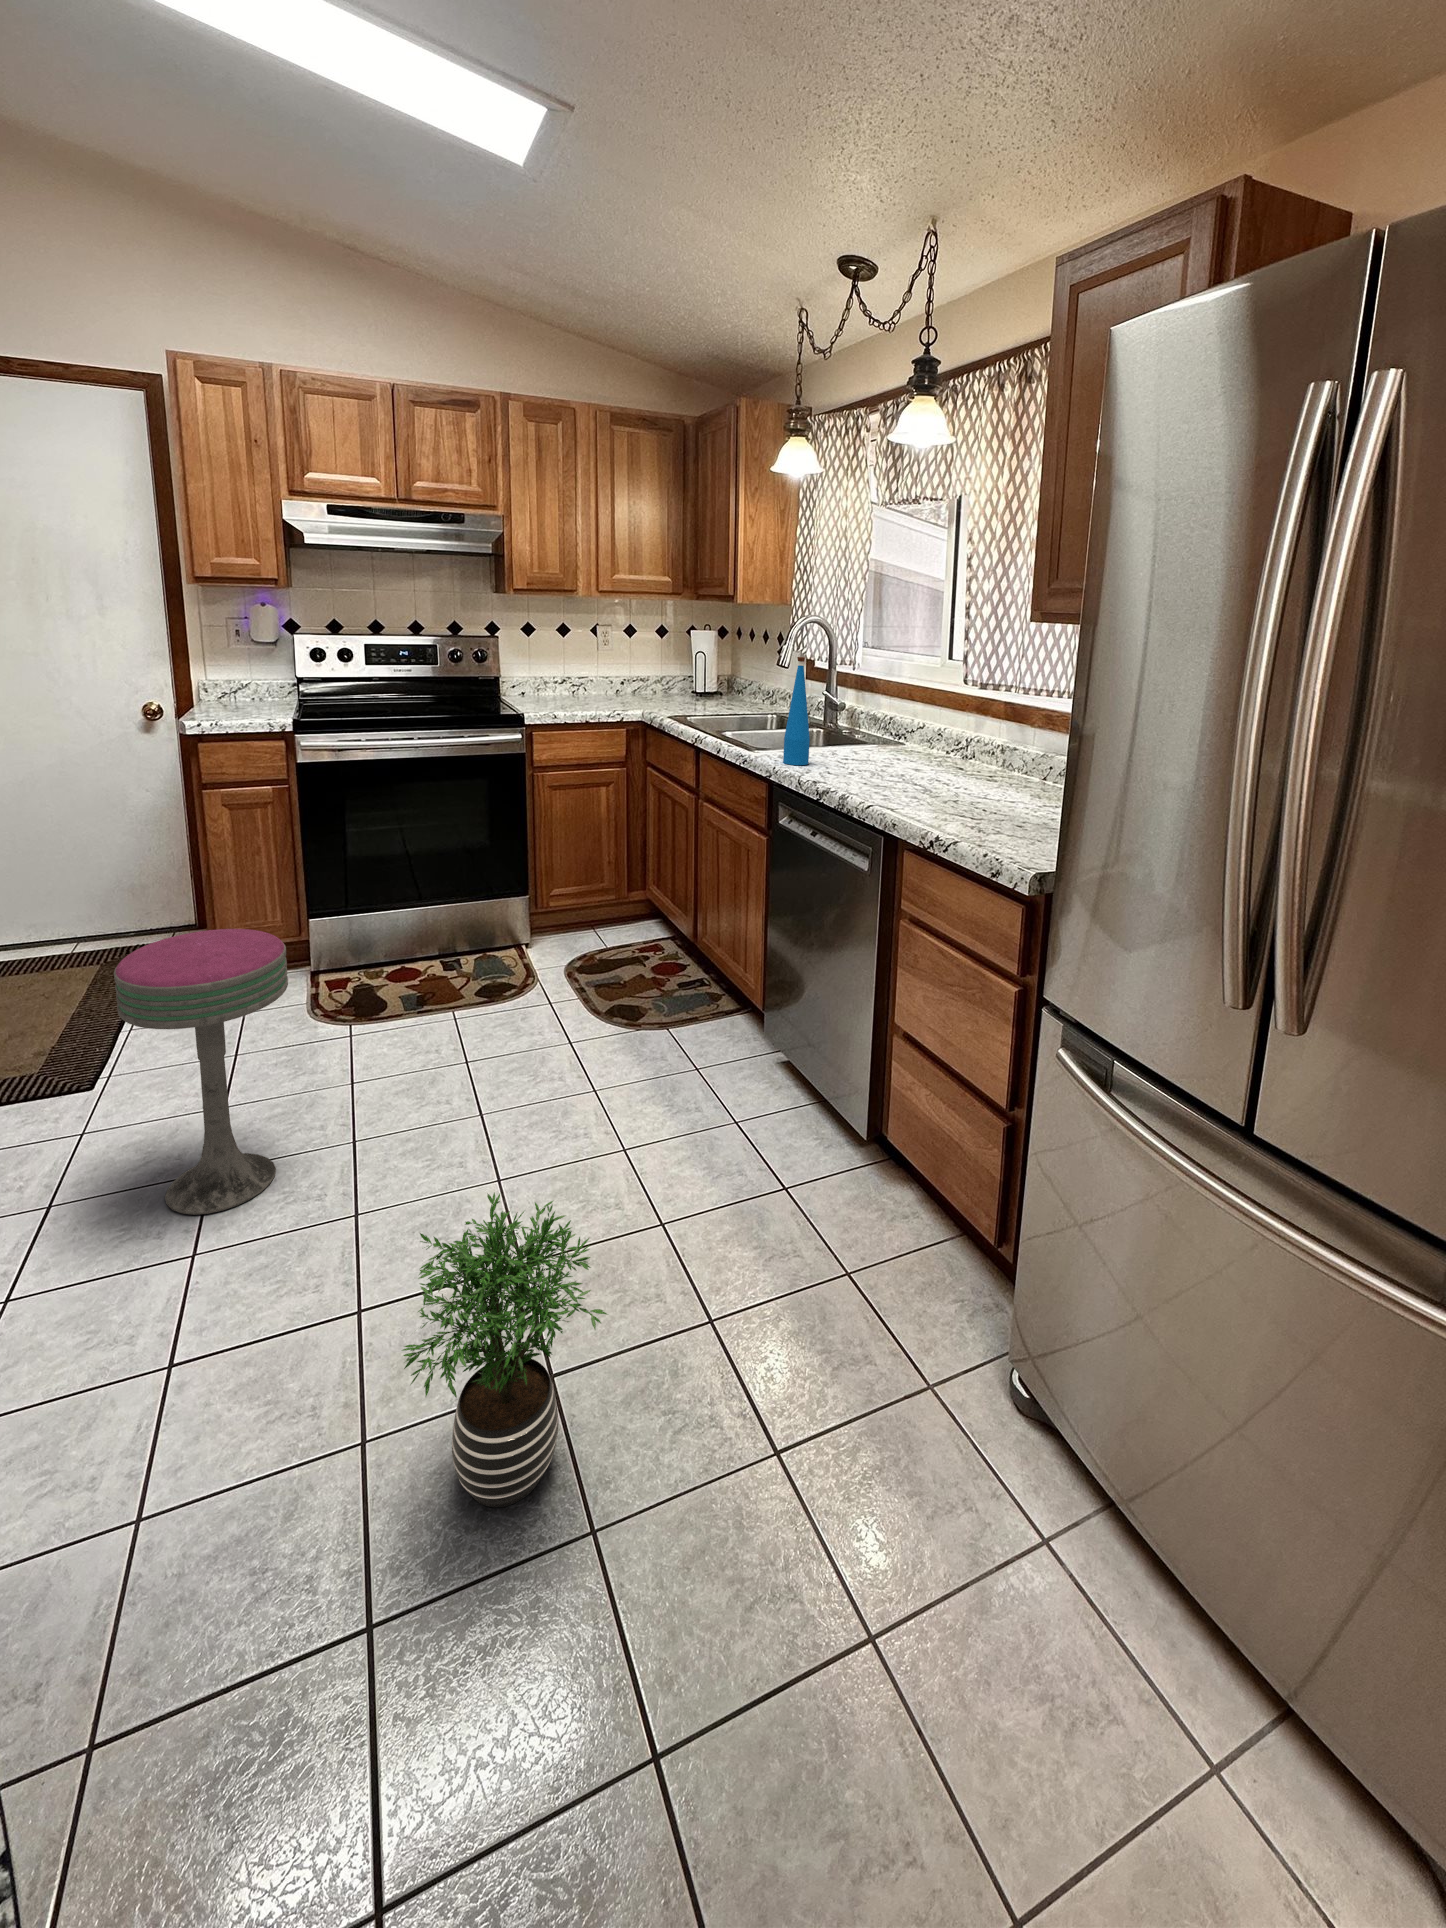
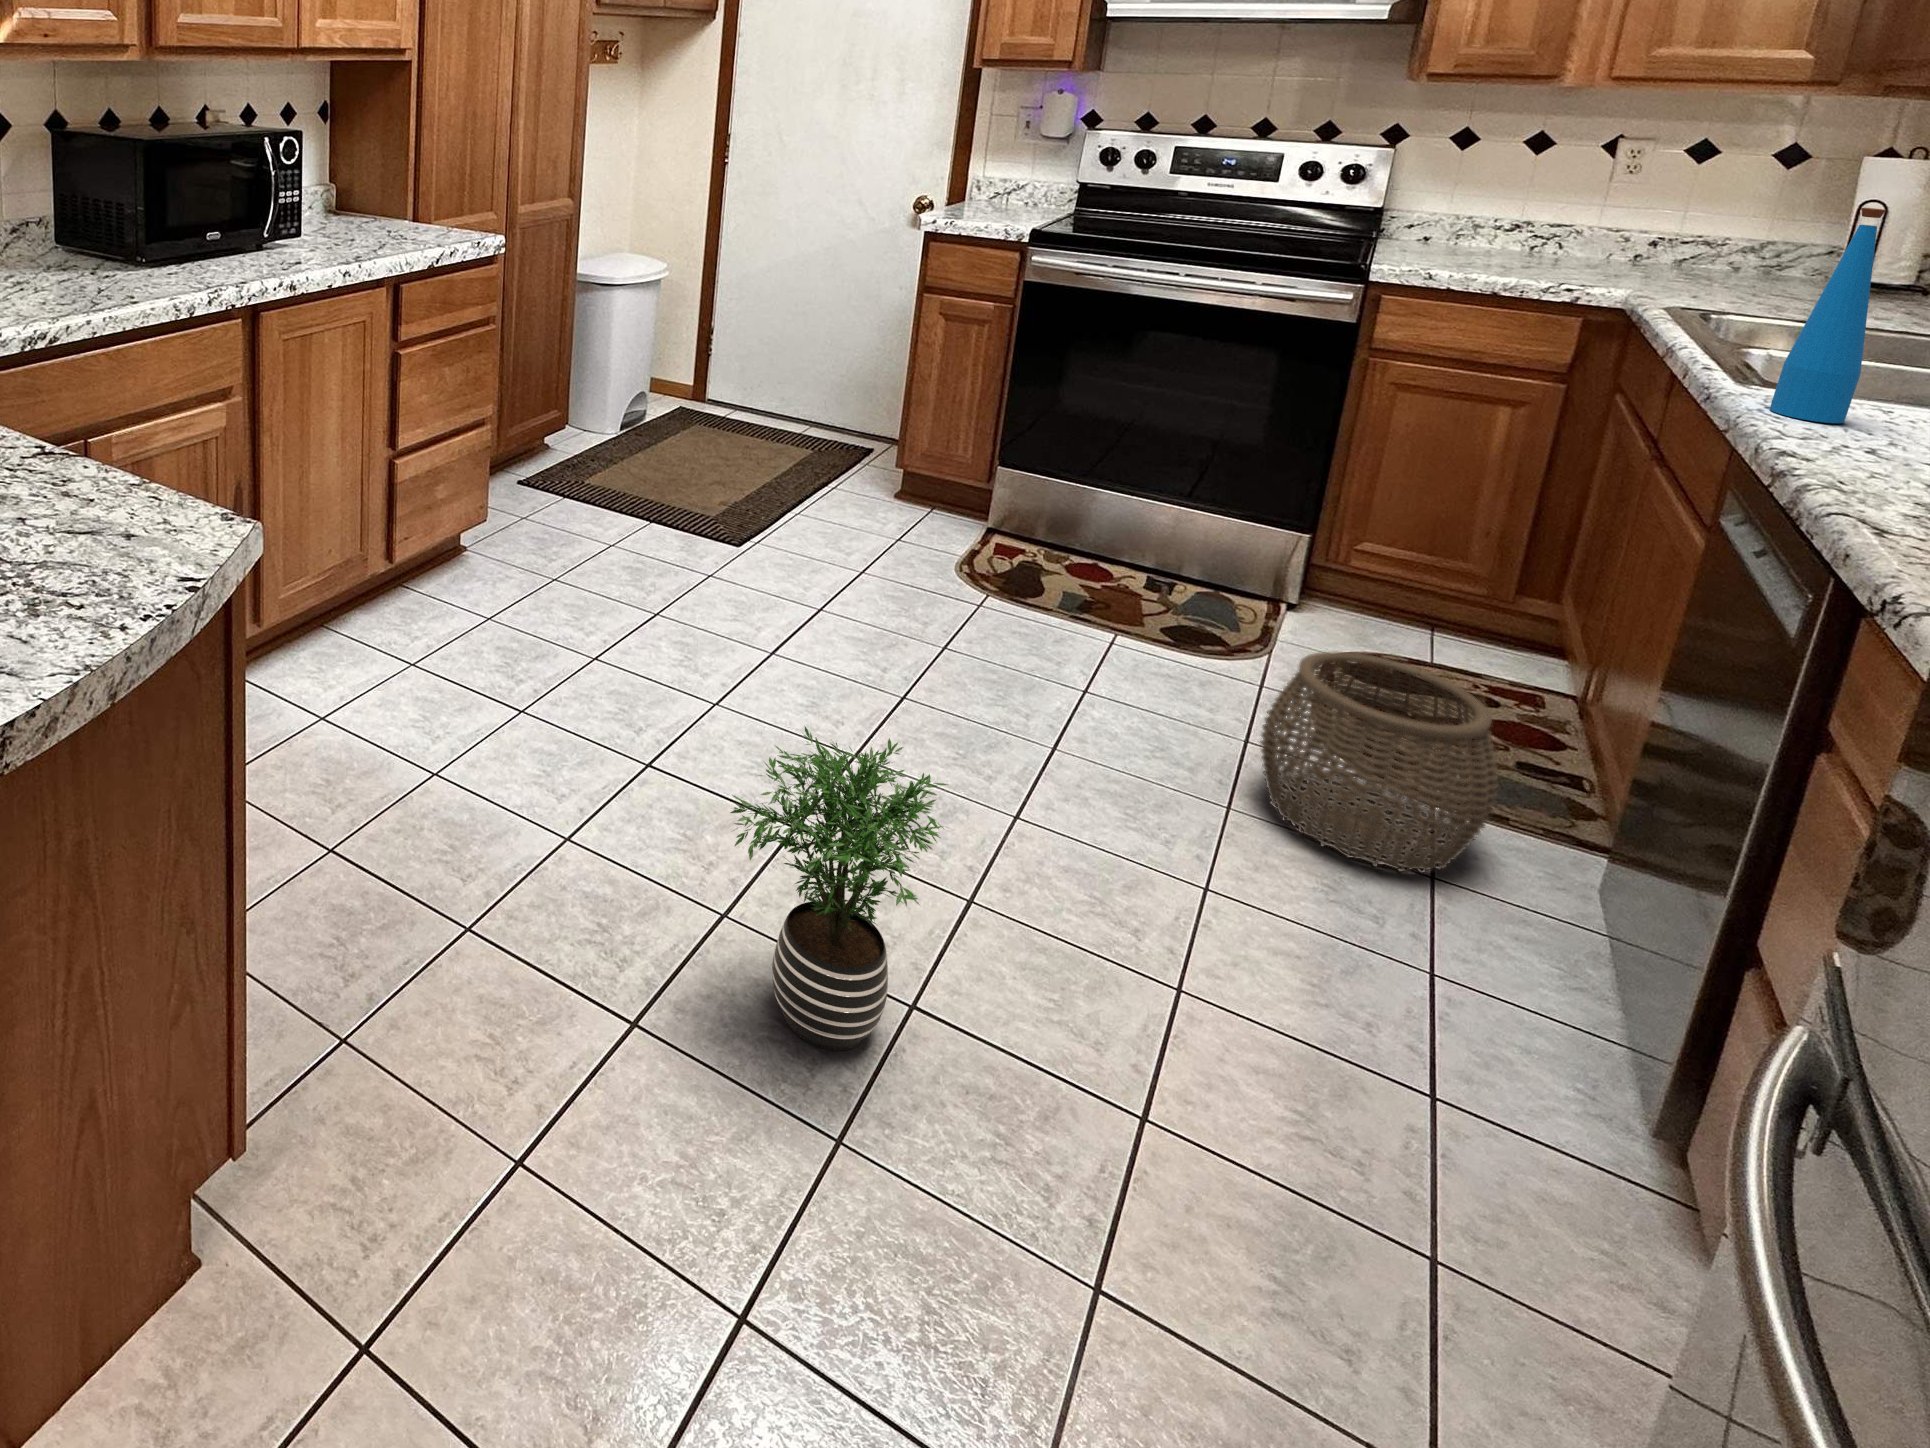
bar stool: present [114,929,288,1215] -> none [731,412,882,687]
woven basket: none [593,954,711,1086] -> present [1261,651,1498,873]

